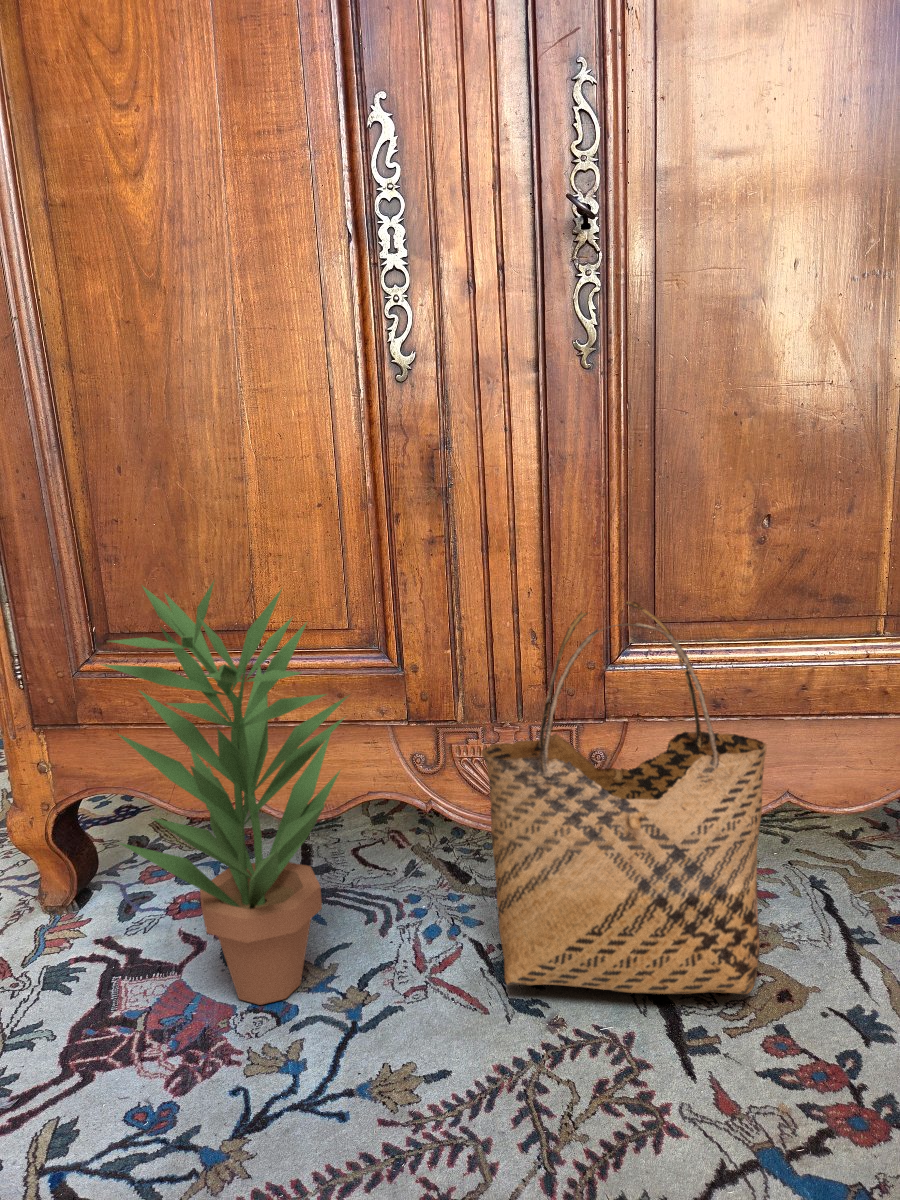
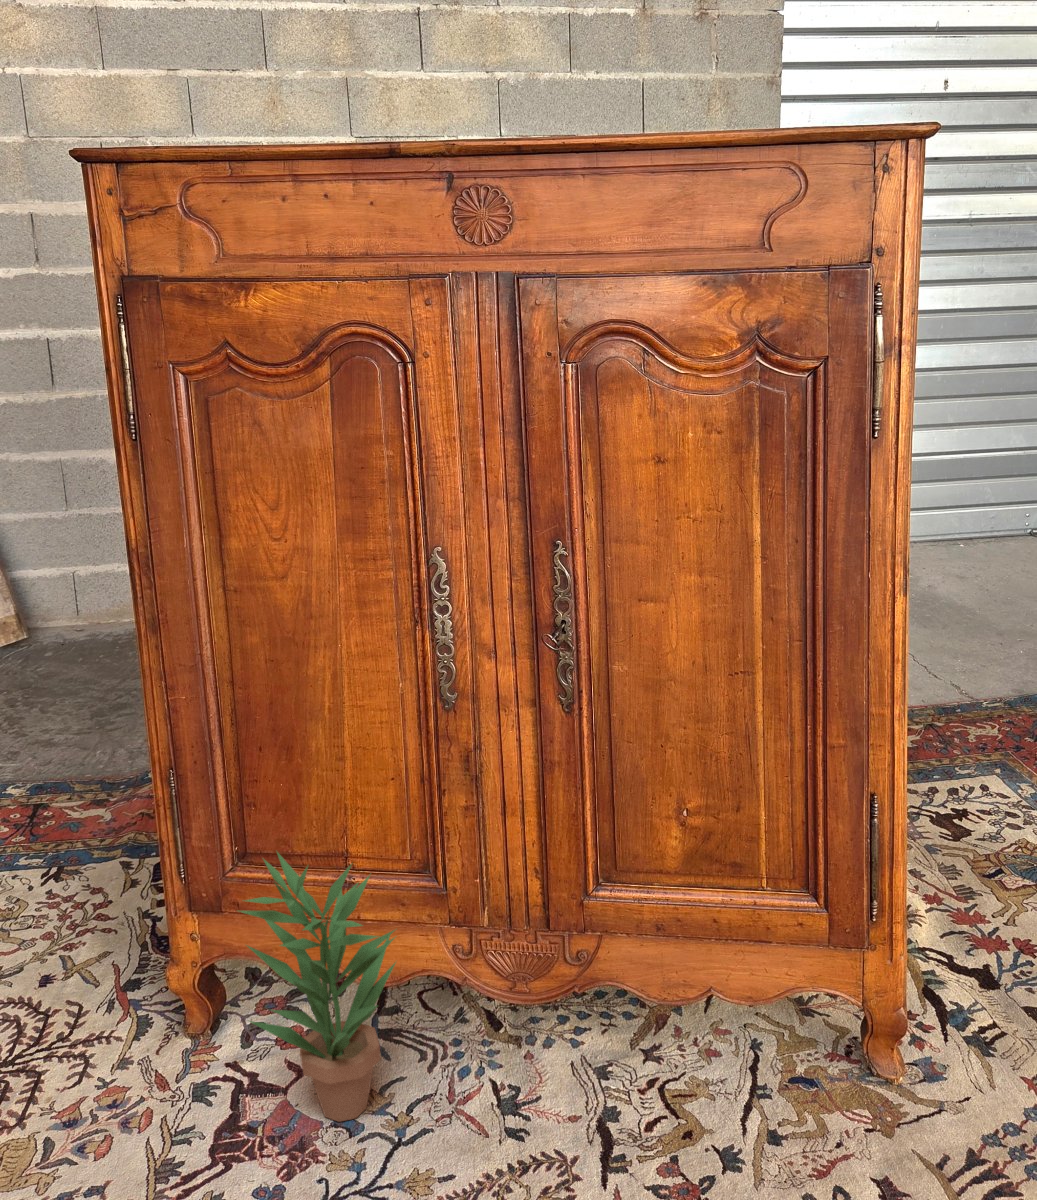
woven basket: present [481,601,767,994] -> none [488,854,685,1135]

